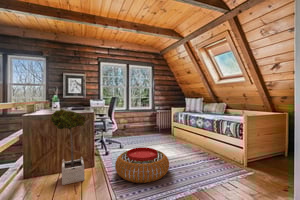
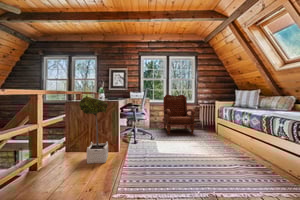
armchair: none [124,102,157,141] -> present [163,95,196,134]
pouf: present [115,147,169,183] -> none [133,139,191,175]

